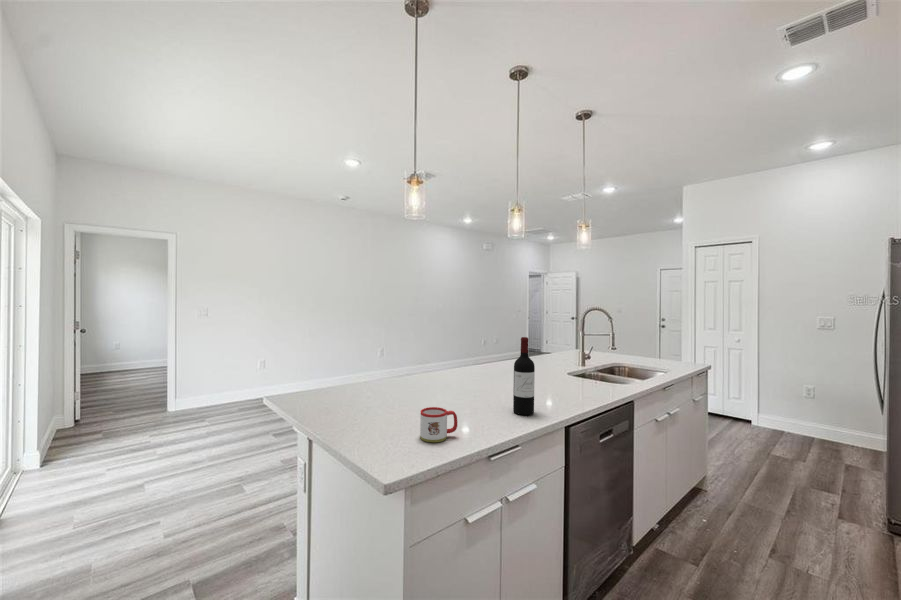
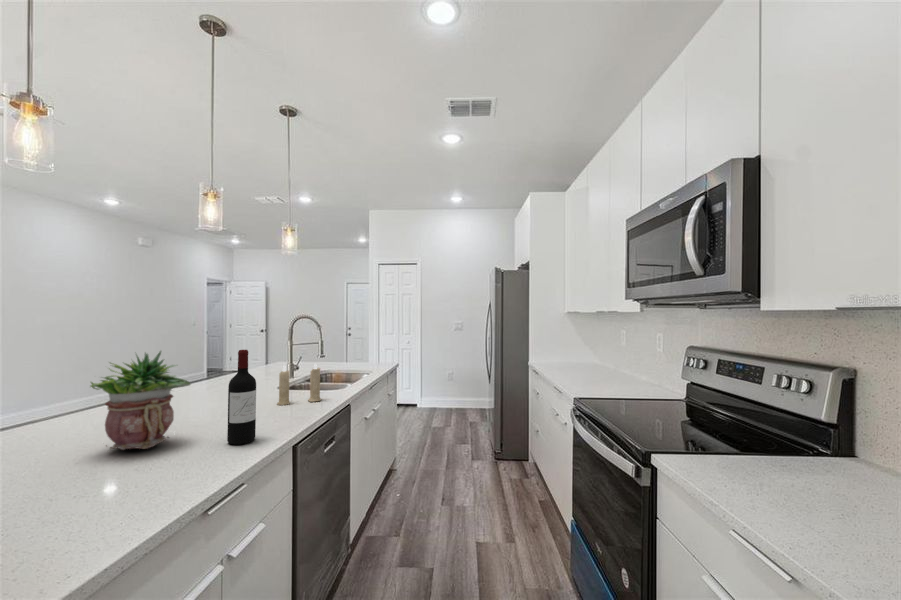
potted plant: none [434,332,491,402] -> present [91,351,190,450]
candle: none [562,353,604,392] -> present [277,364,321,405]
mug: present [420,407,458,442] -> none [81,463,154,523]

